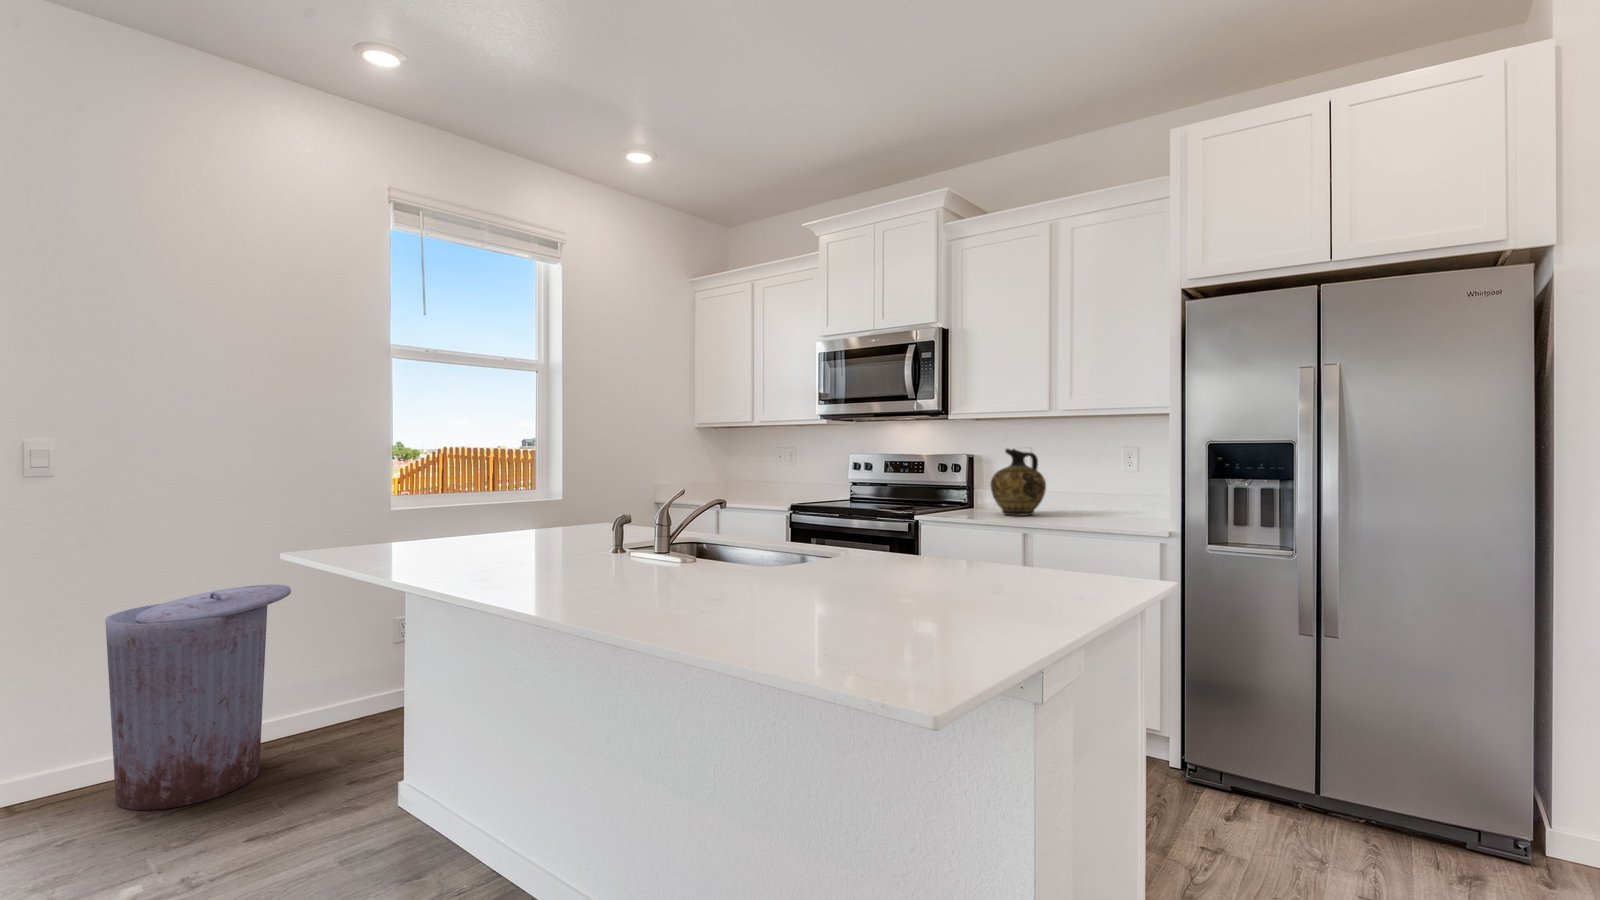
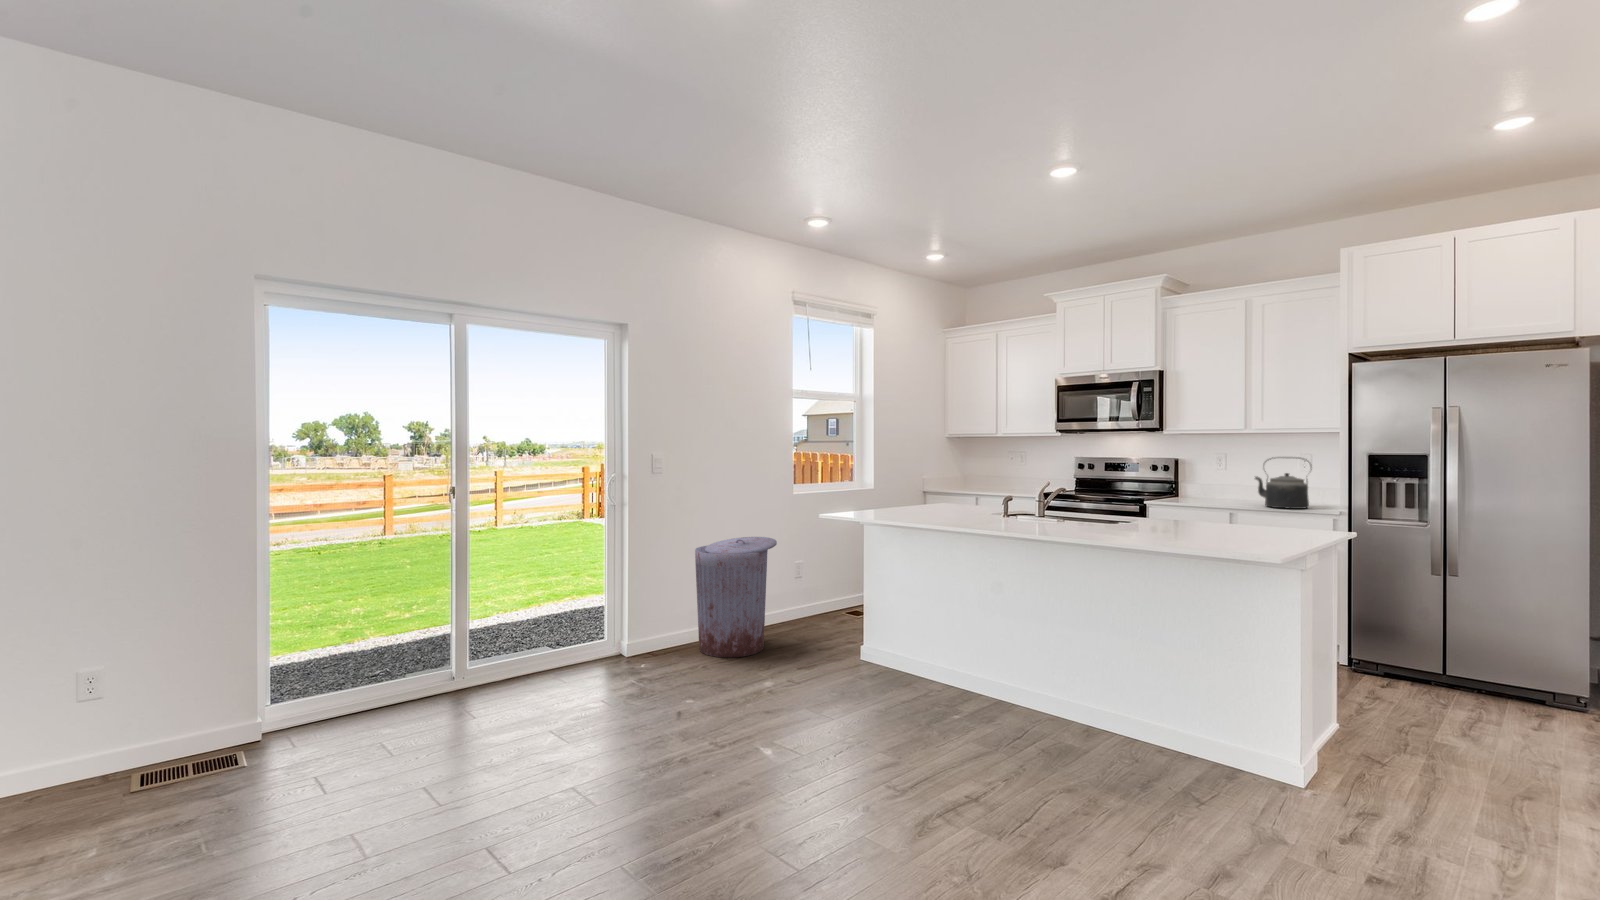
ceramic jug: present [991,449,1046,516] -> none [1197,454,1239,500]
kettle: none [1059,450,1135,528] -> present [1255,458,1309,509]

